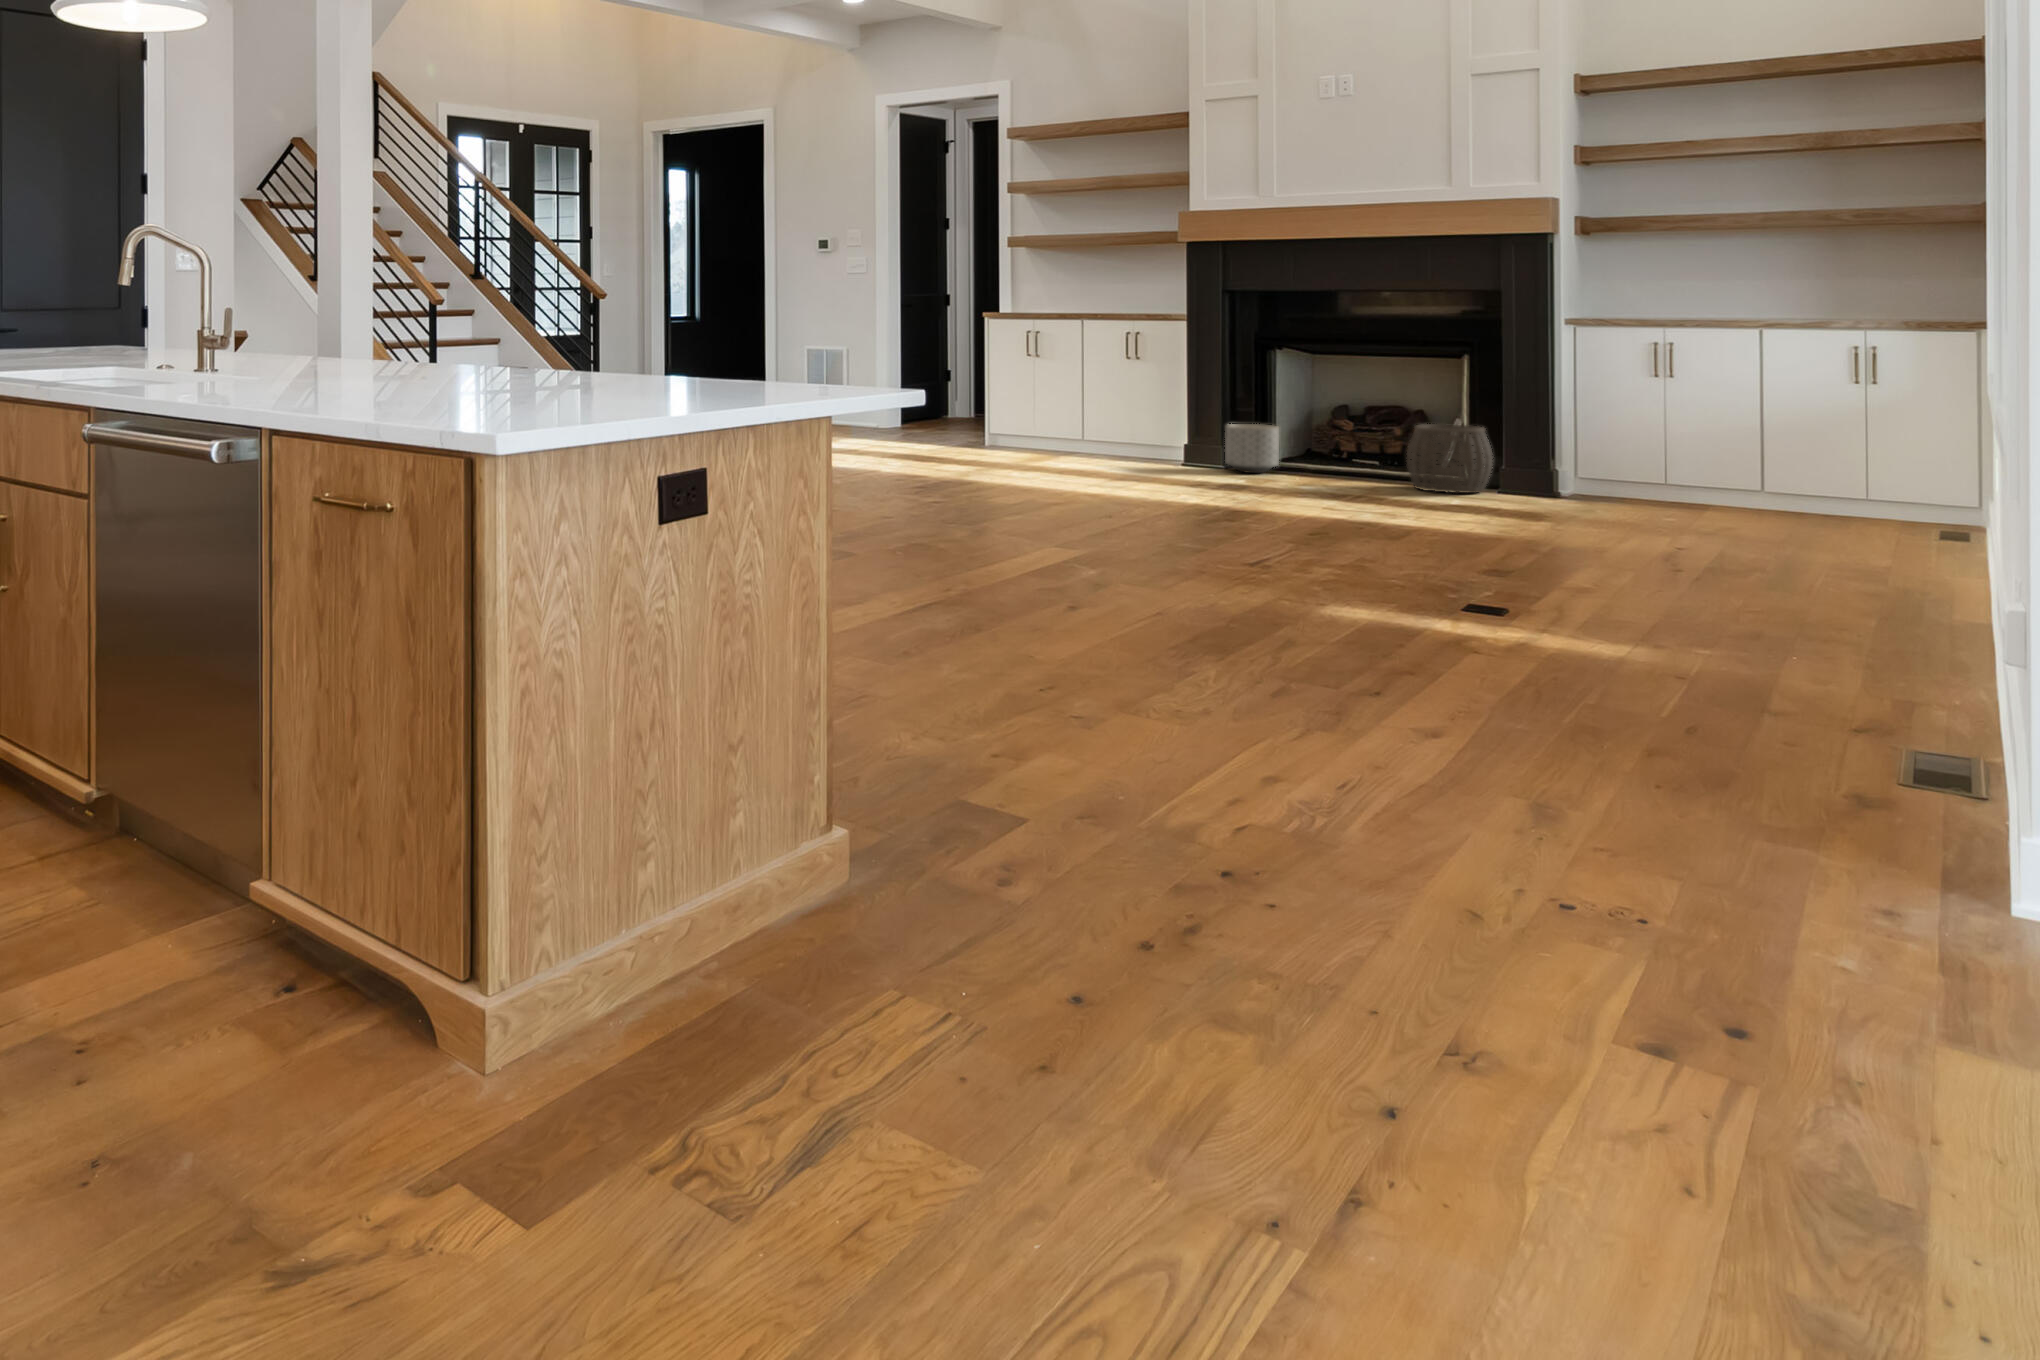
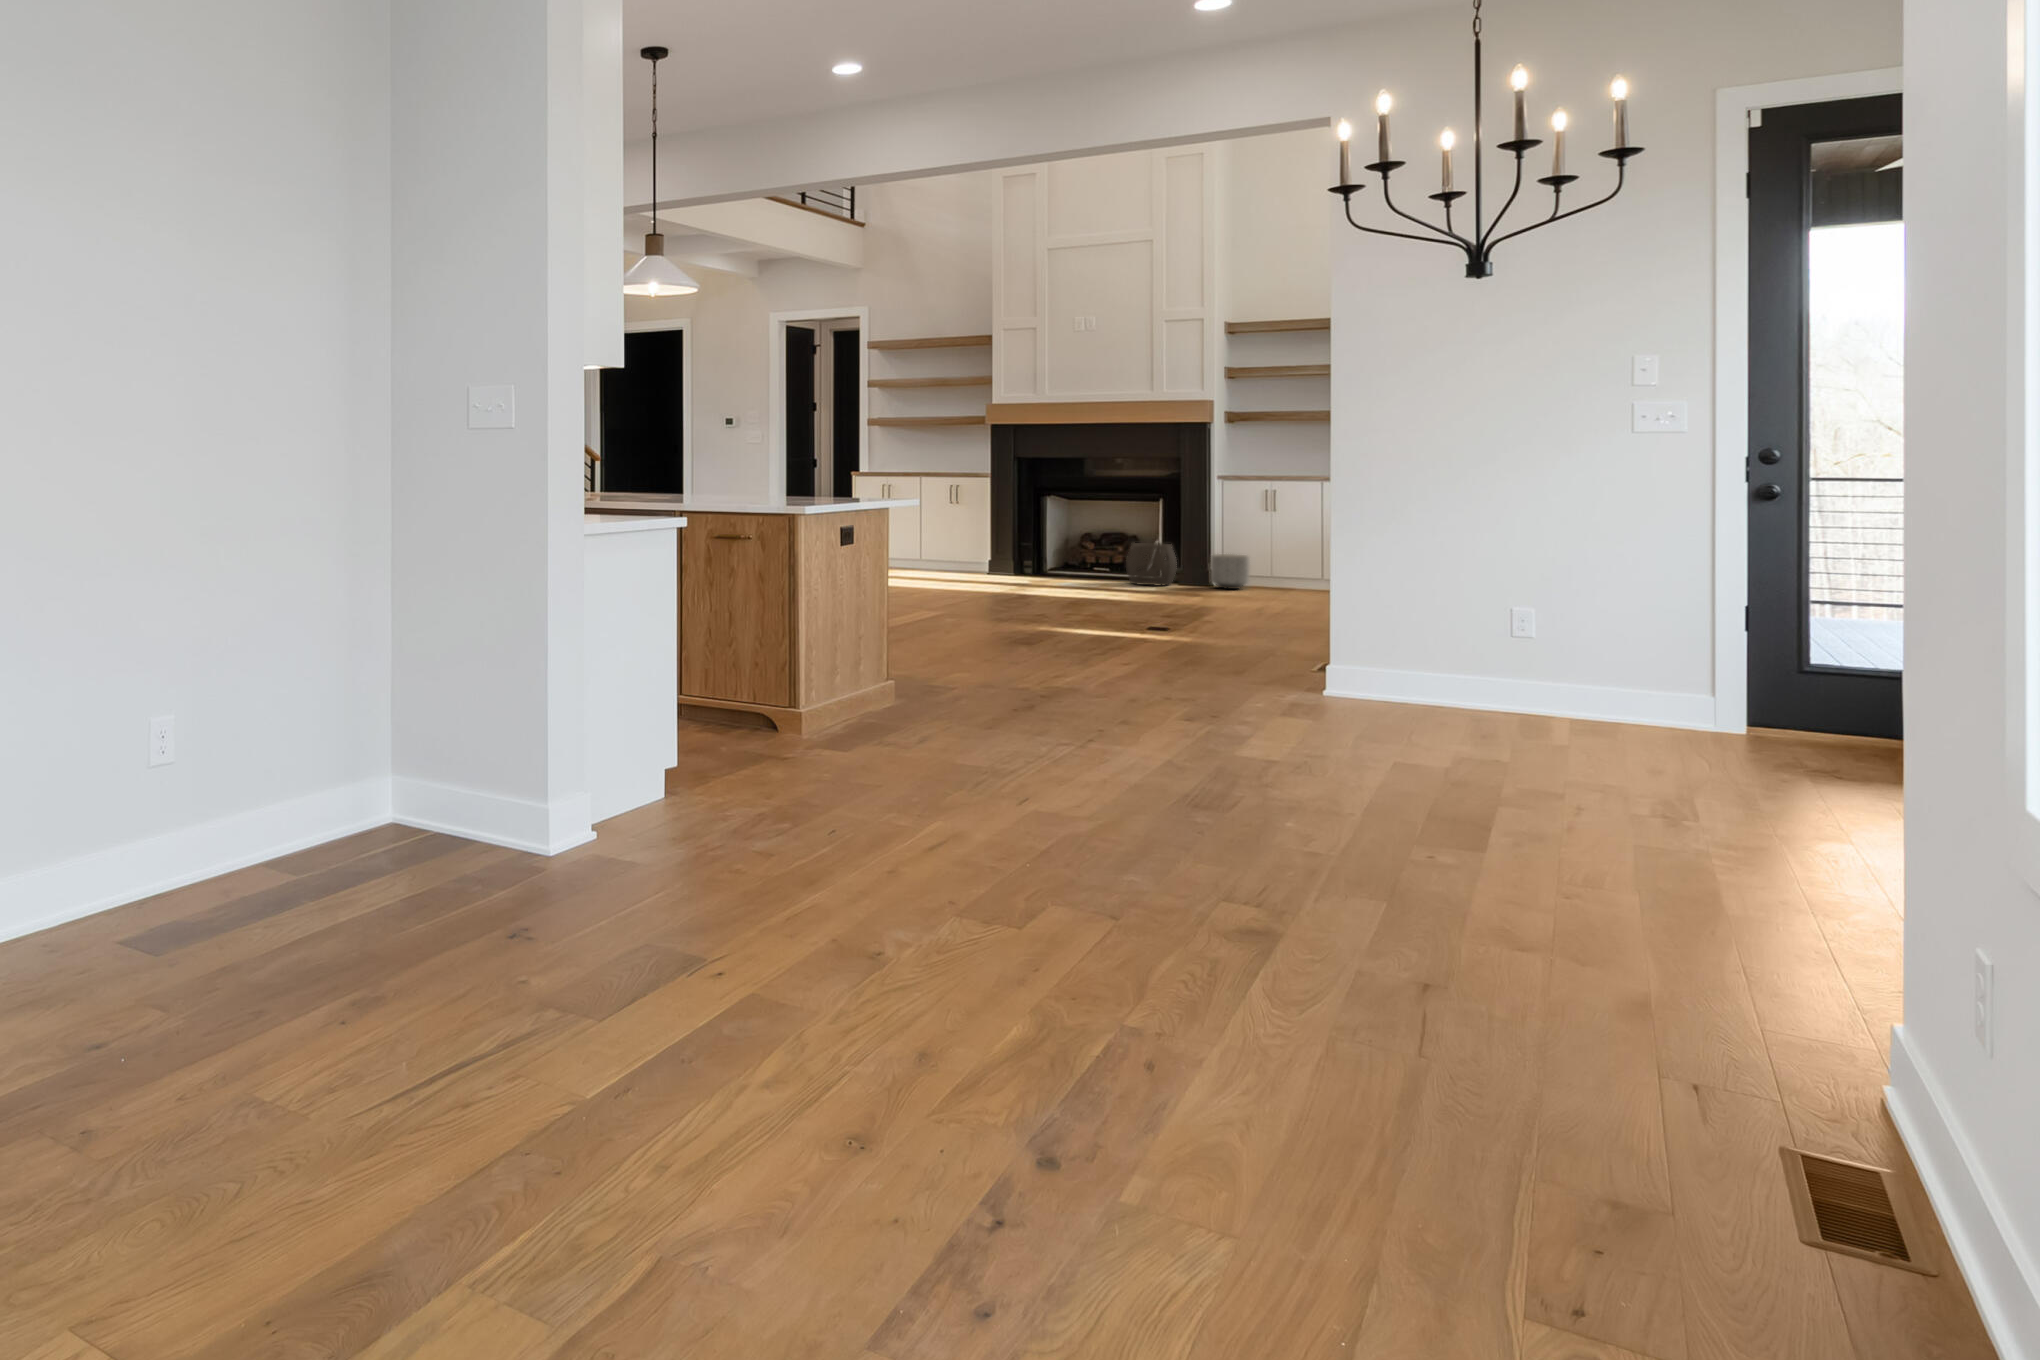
planter: present [1225,424,1279,473] -> present [1211,554,1250,589]

